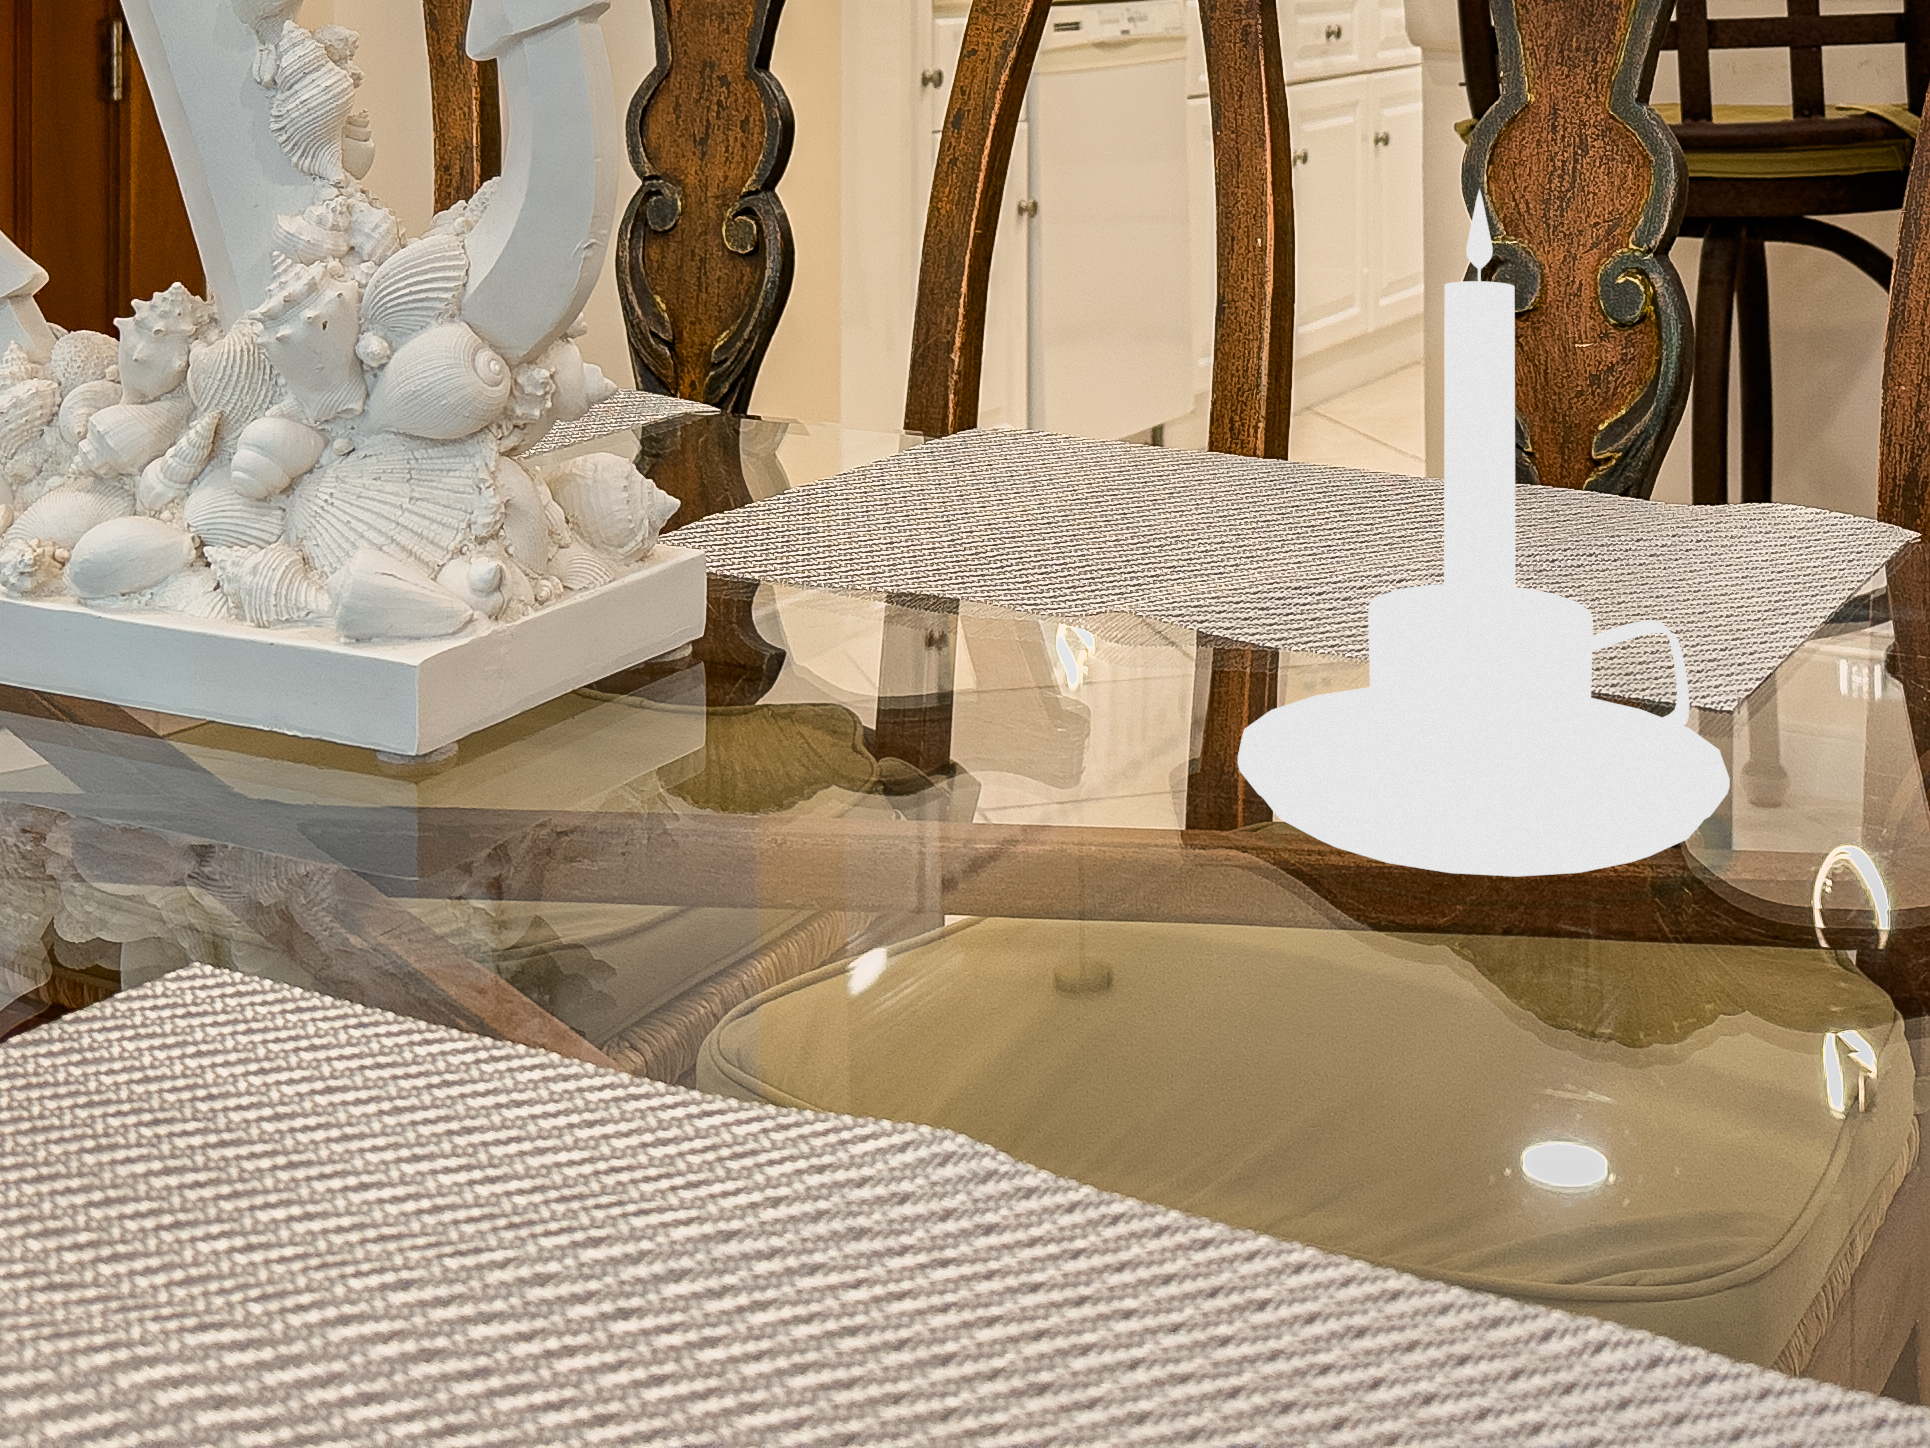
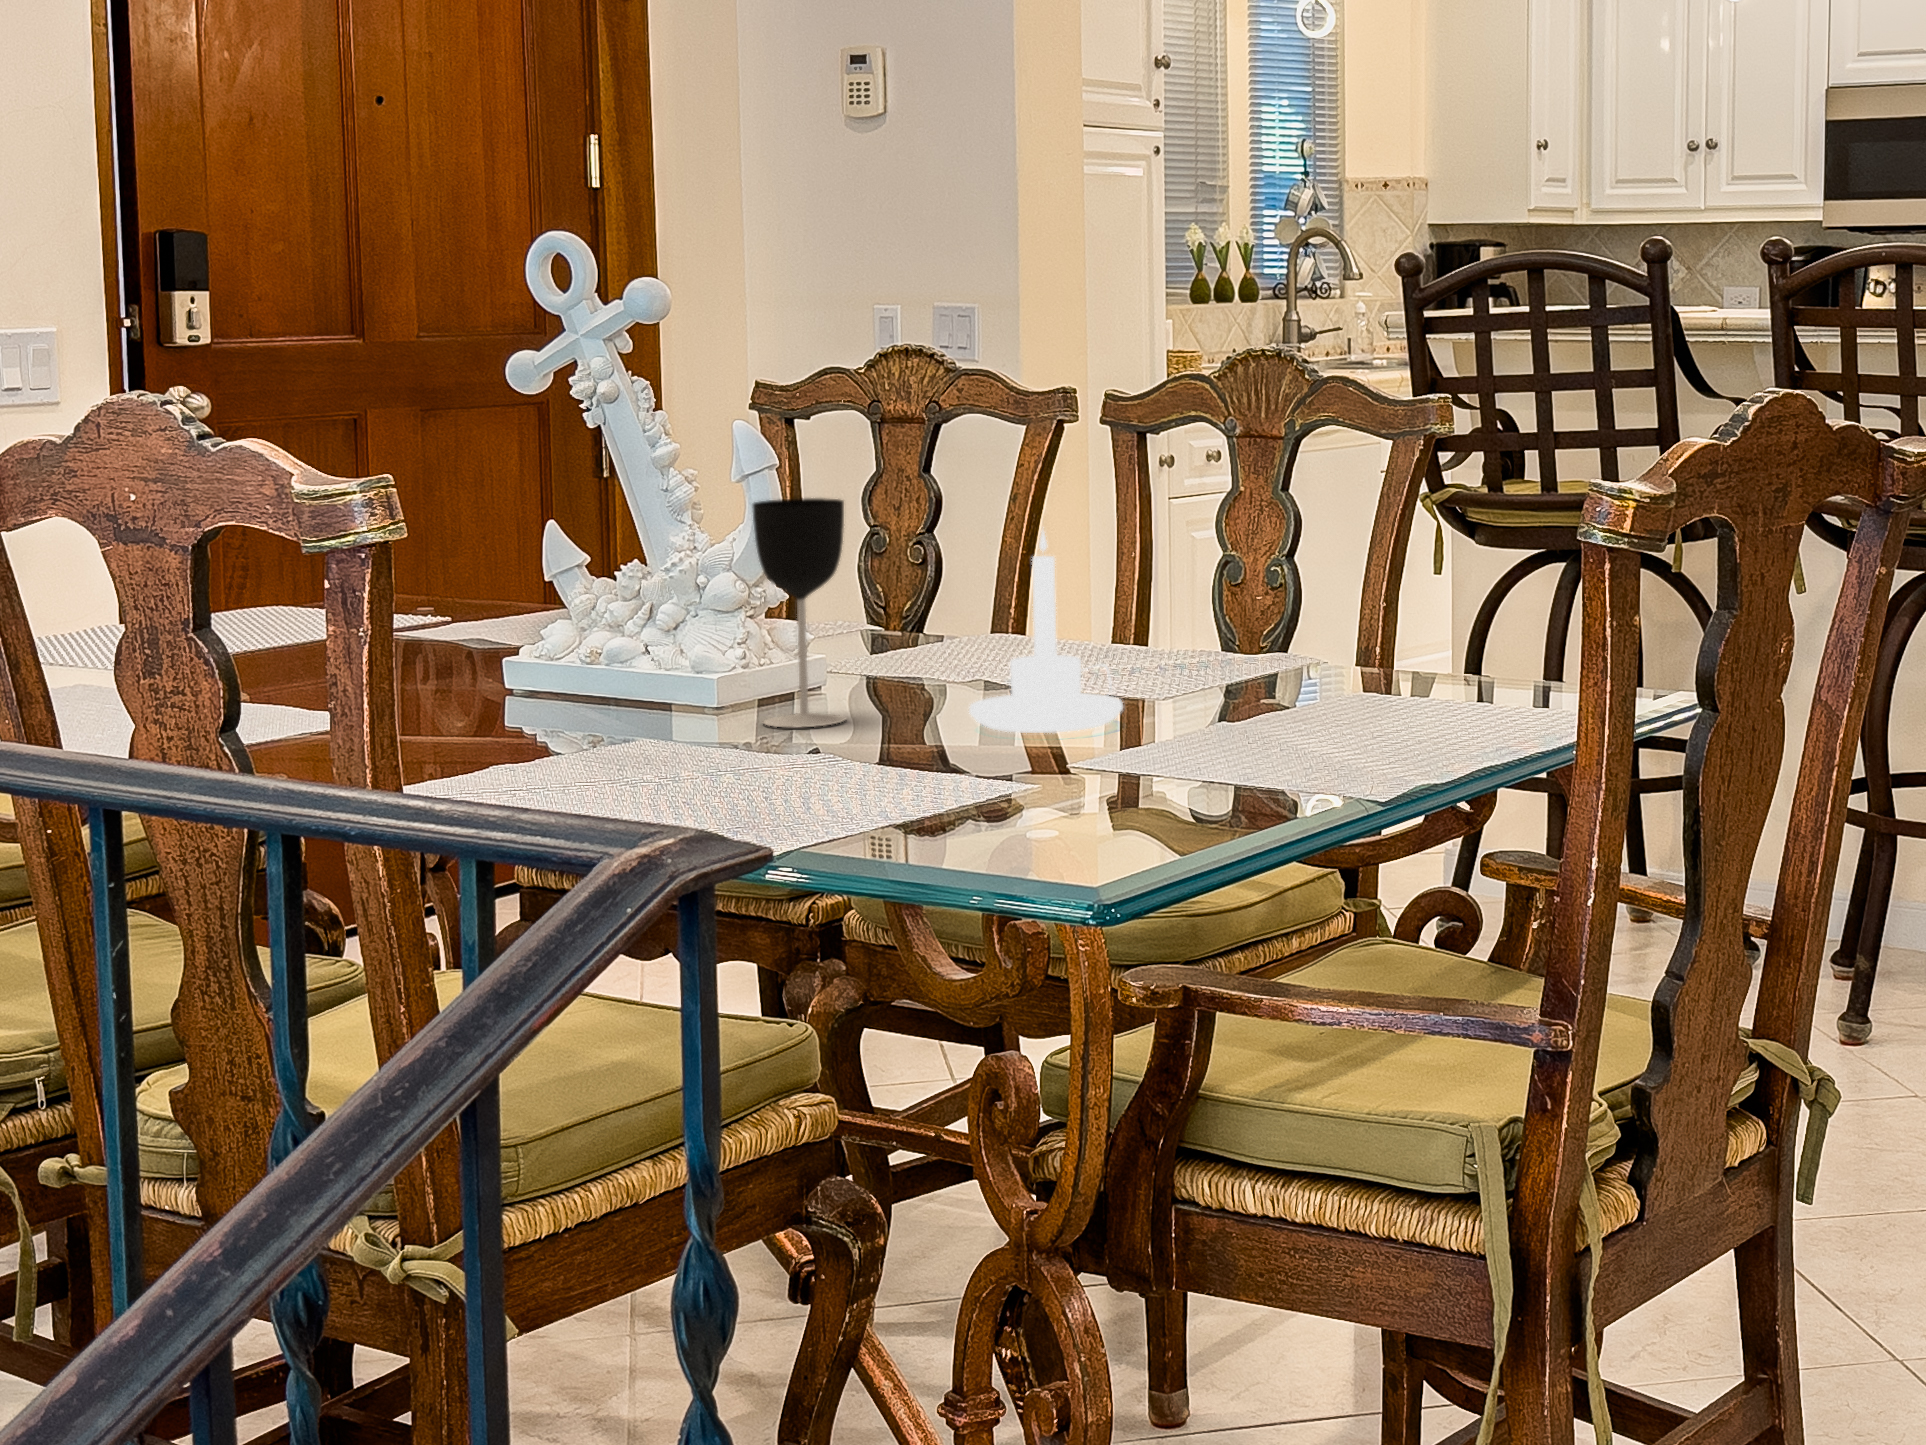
wine glass: none [561,102,835,830] -> present [752,498,845,727]

